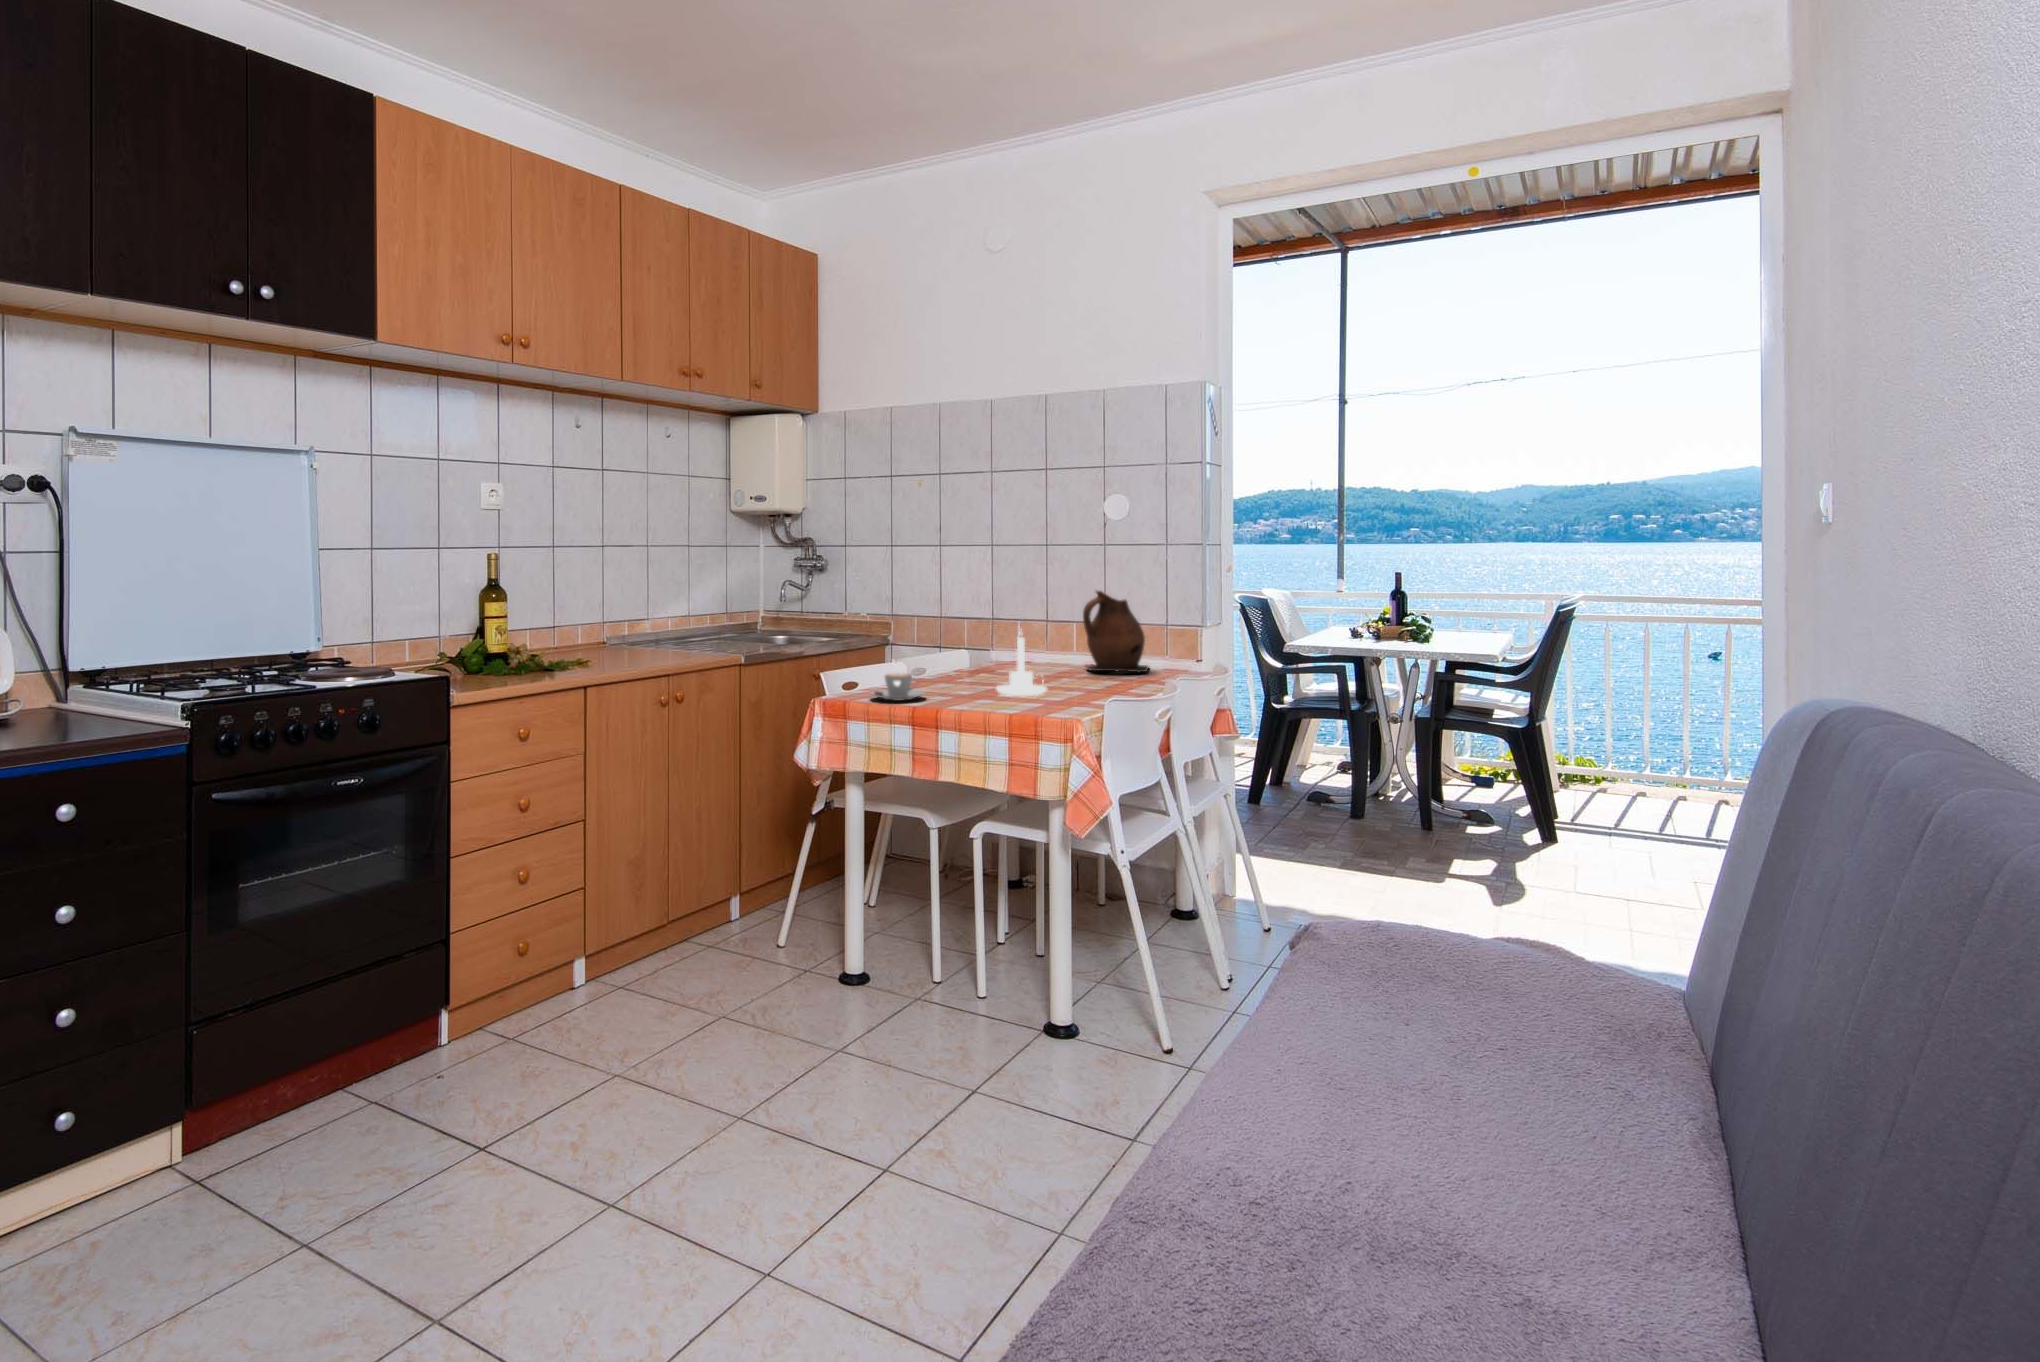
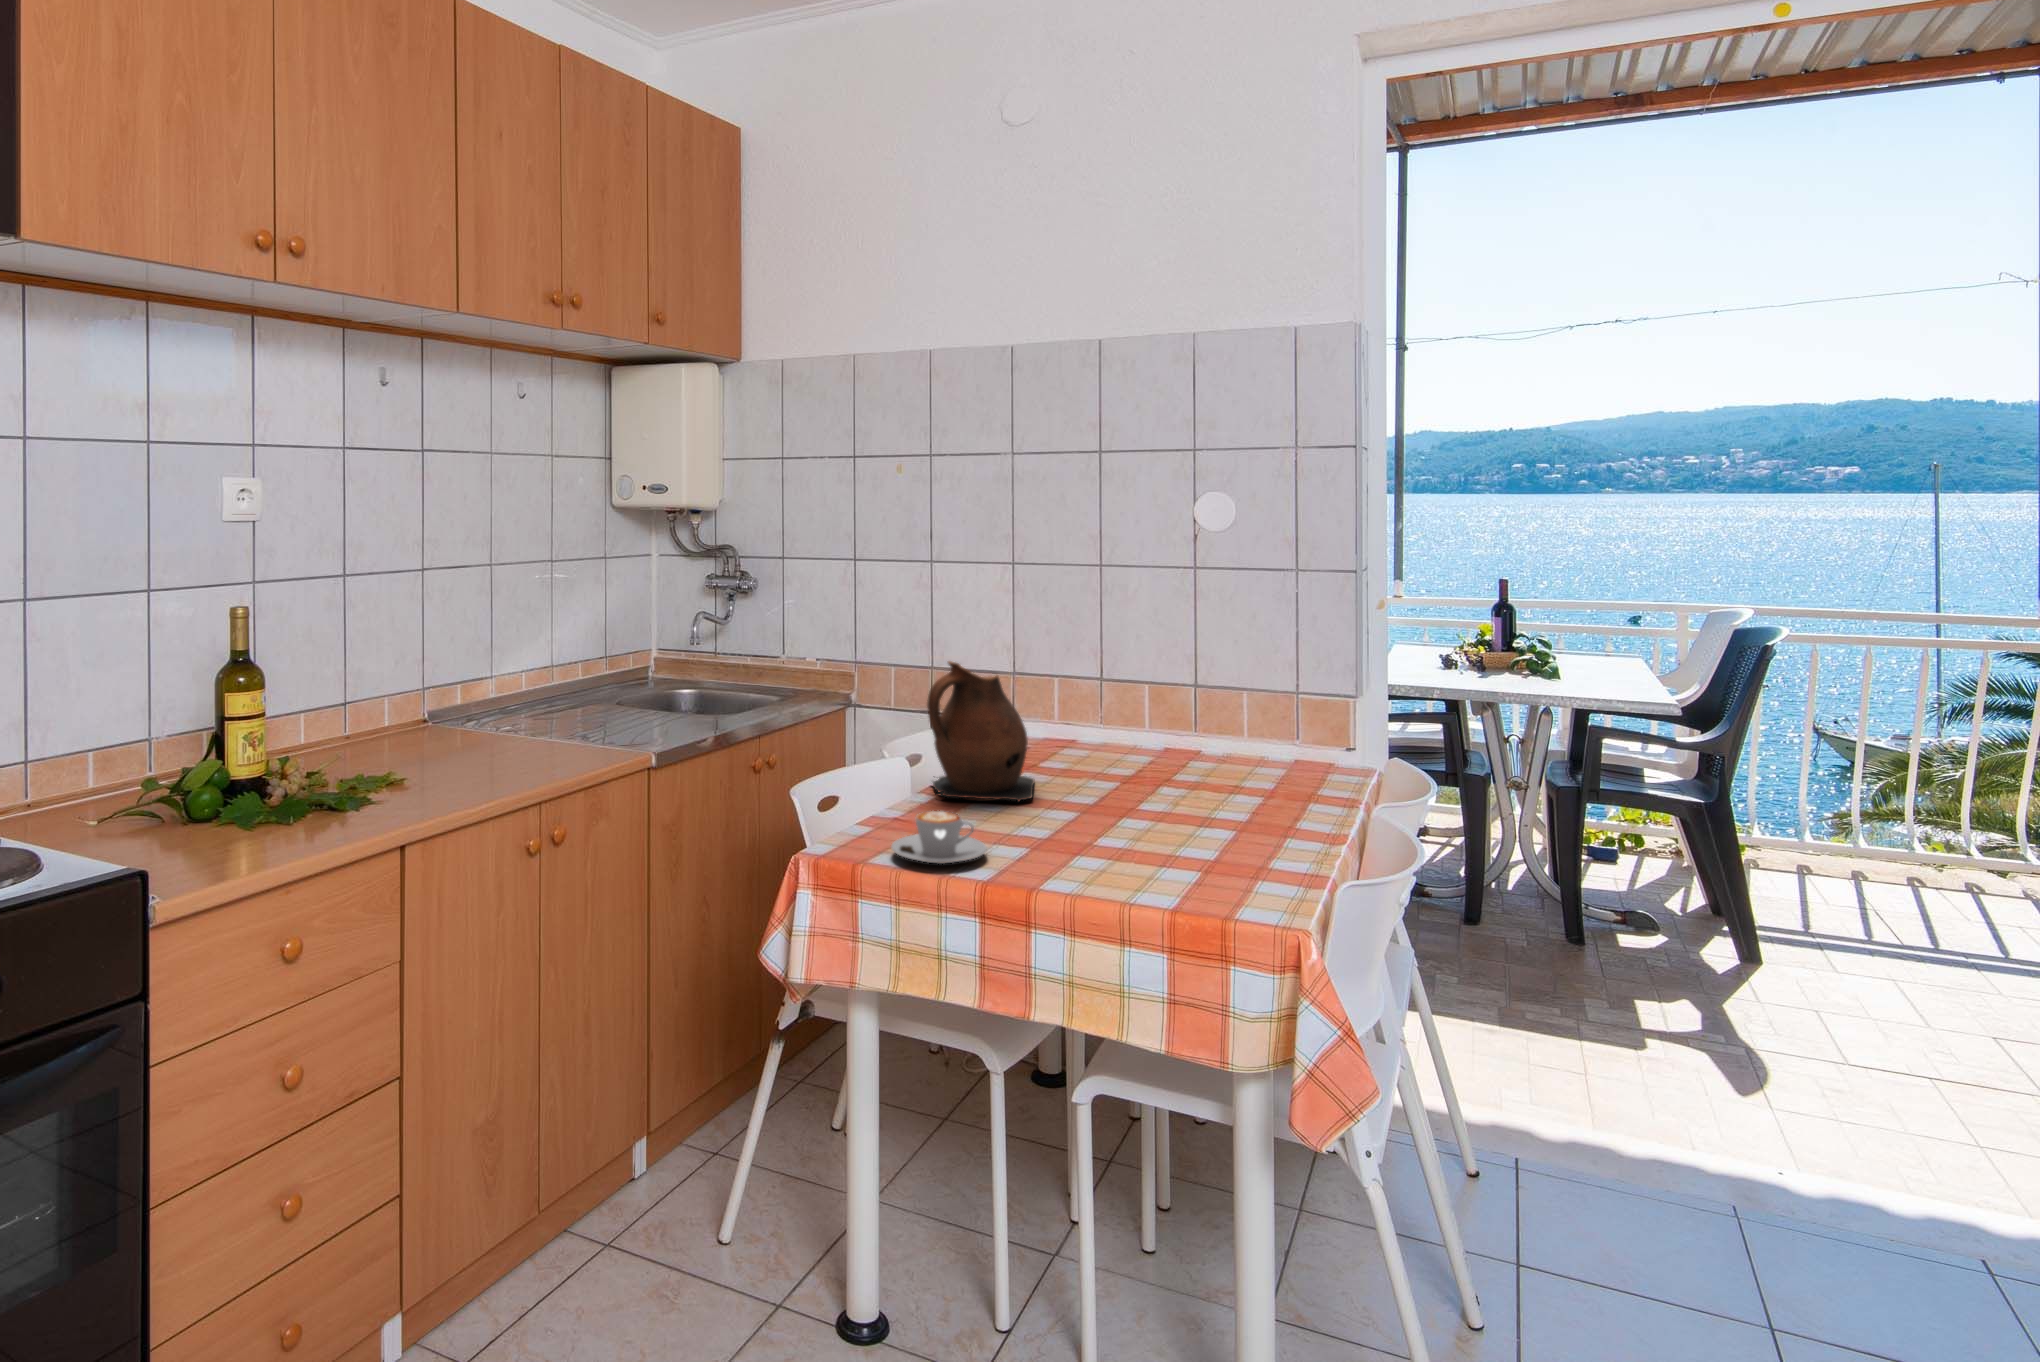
ceramic pitcher: present [1083,591,1149,672] -> present [927,661,1034,802]
candle holder: present [996,632,1047,696] -> none [1093,731,1182,850]

